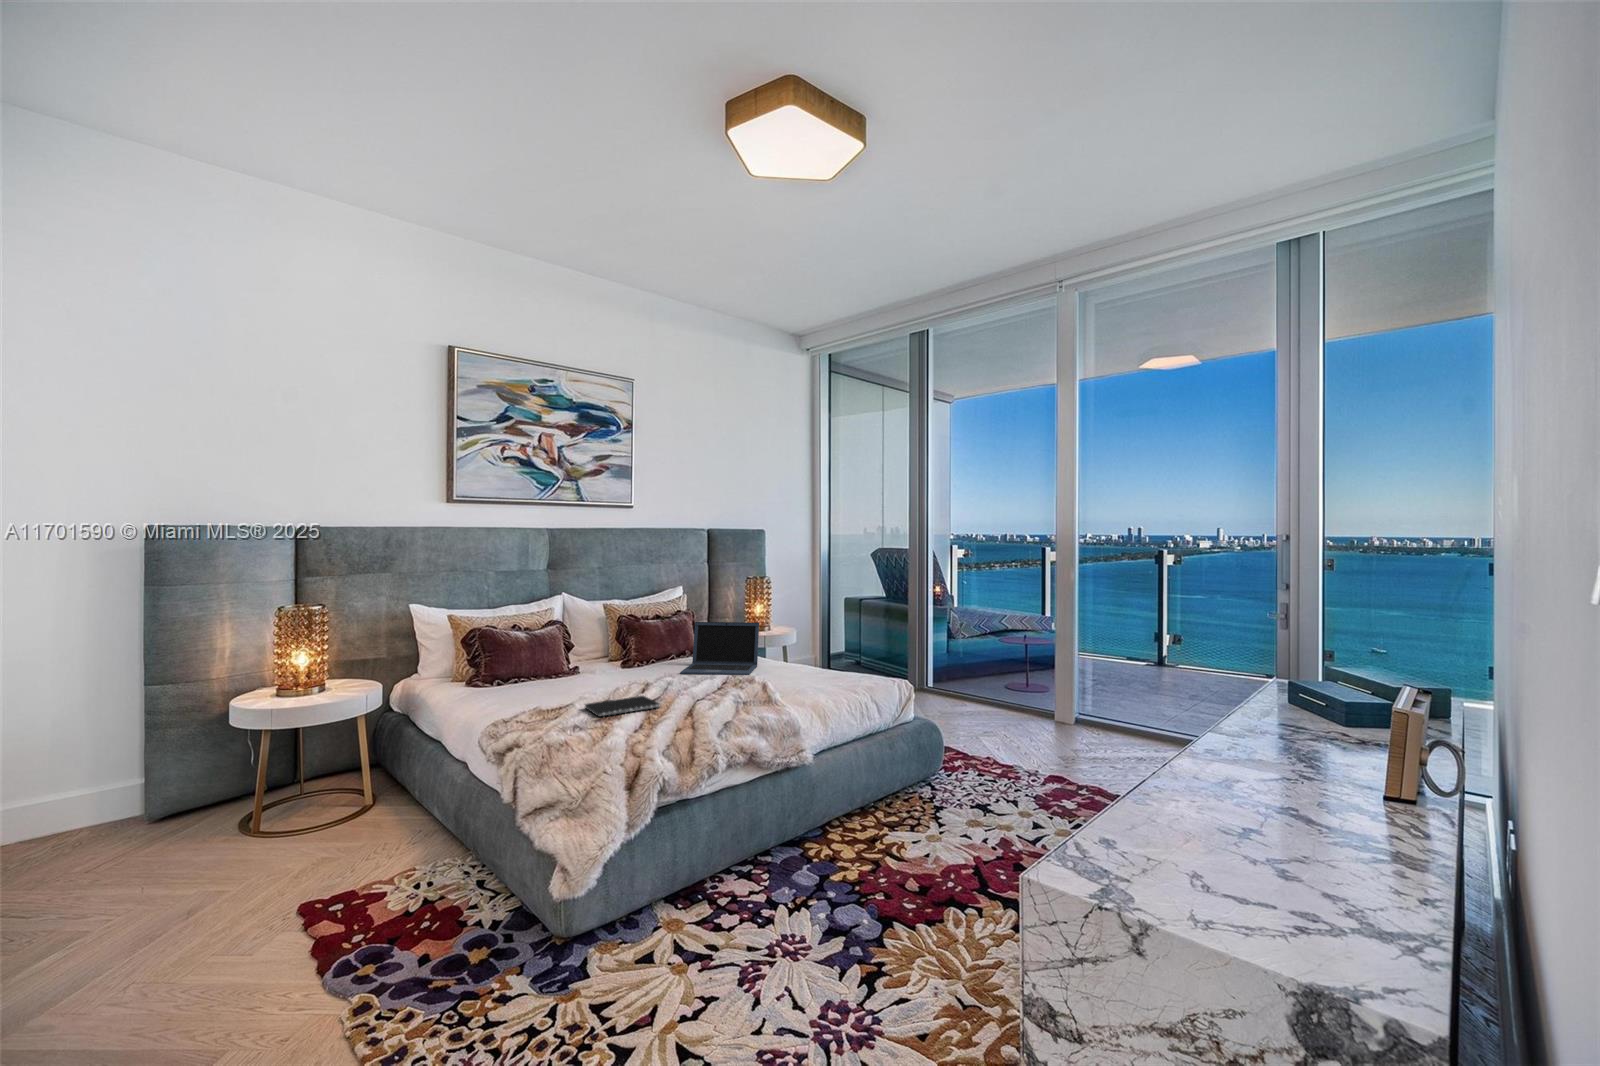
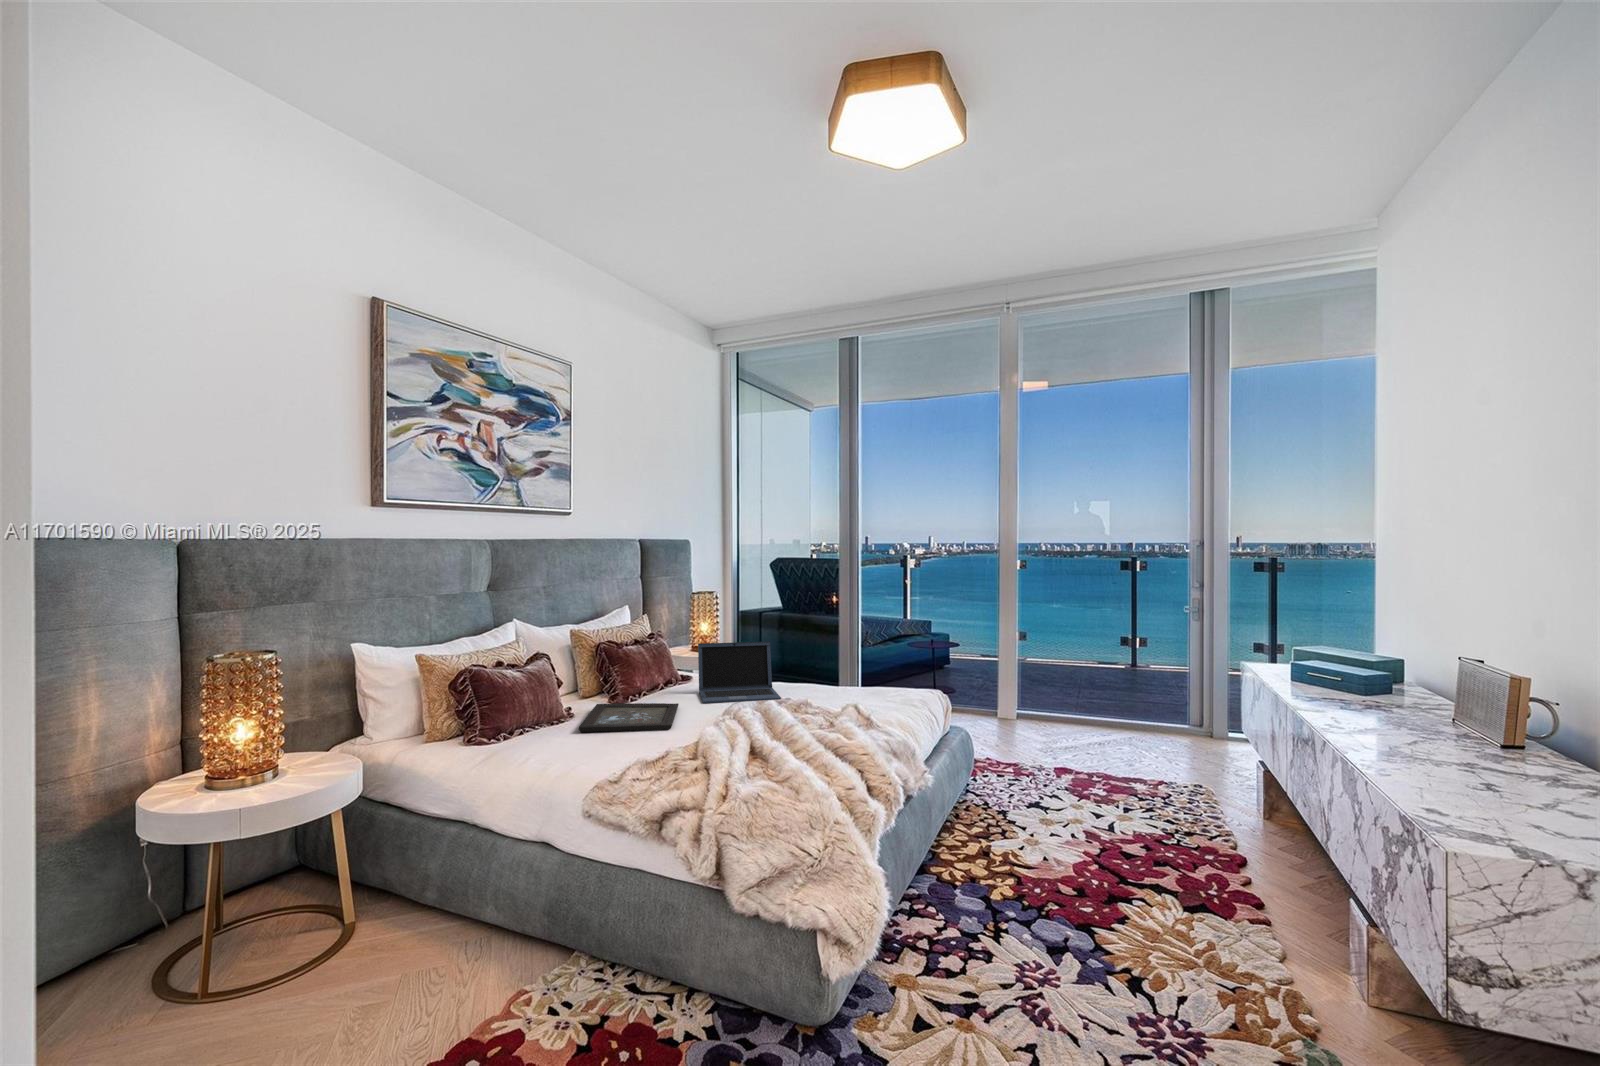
tray: none [548,668,655,692] -> present [579,703,679,732]
notebook: present [585,696,659,717] -> none [670,730,756,758]

